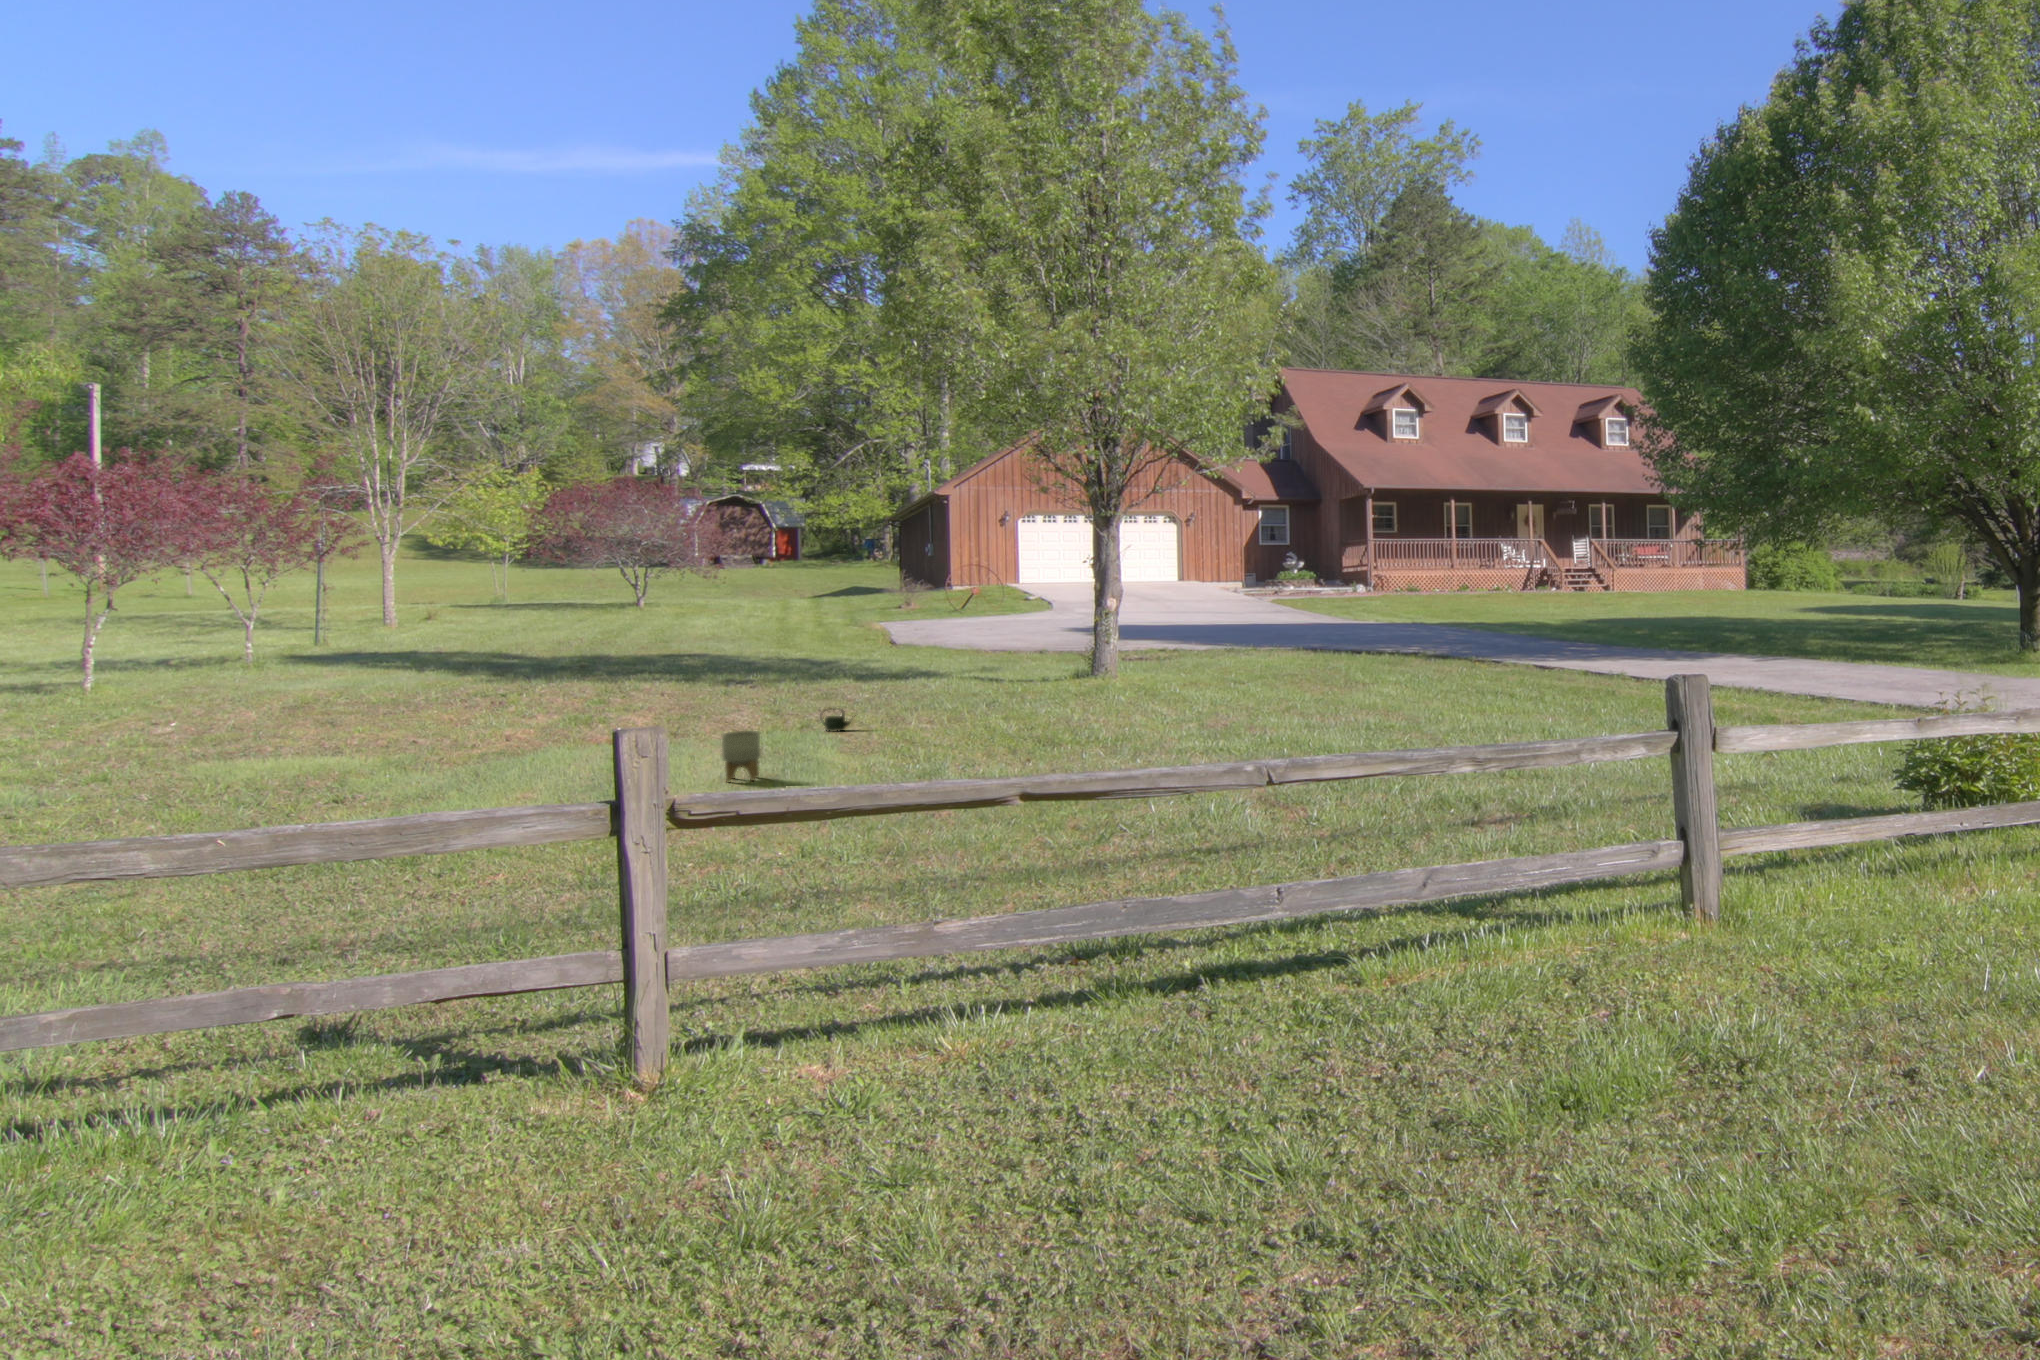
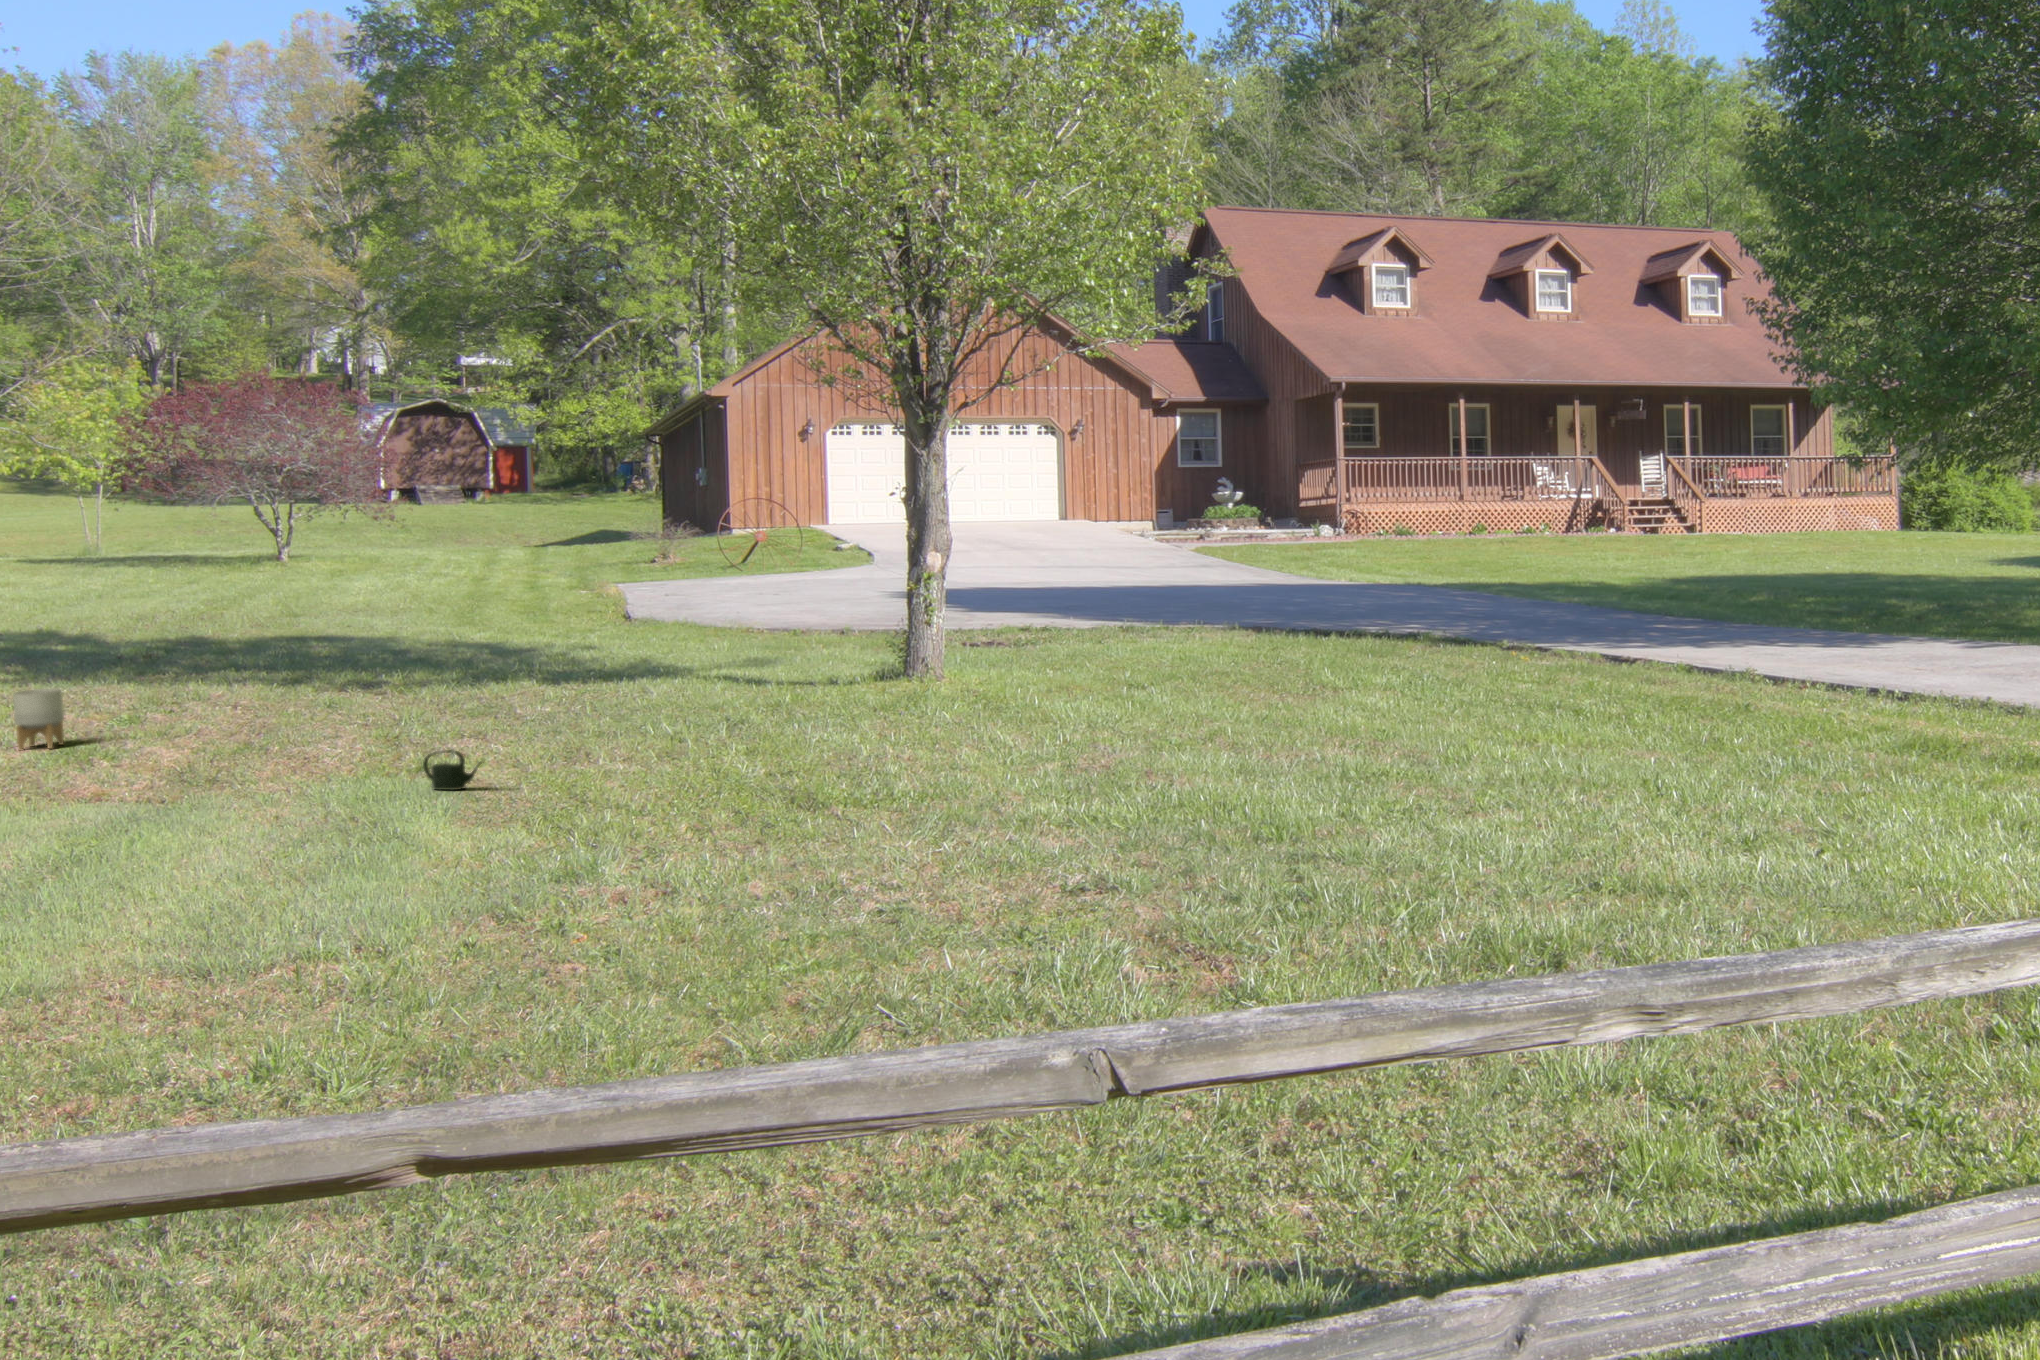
planter: present [722,731,761,782] -> present [13,688,64,750]

